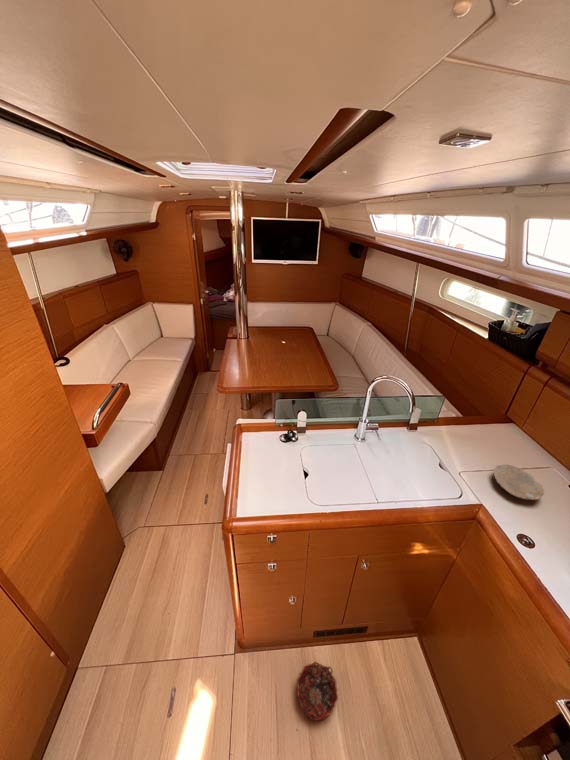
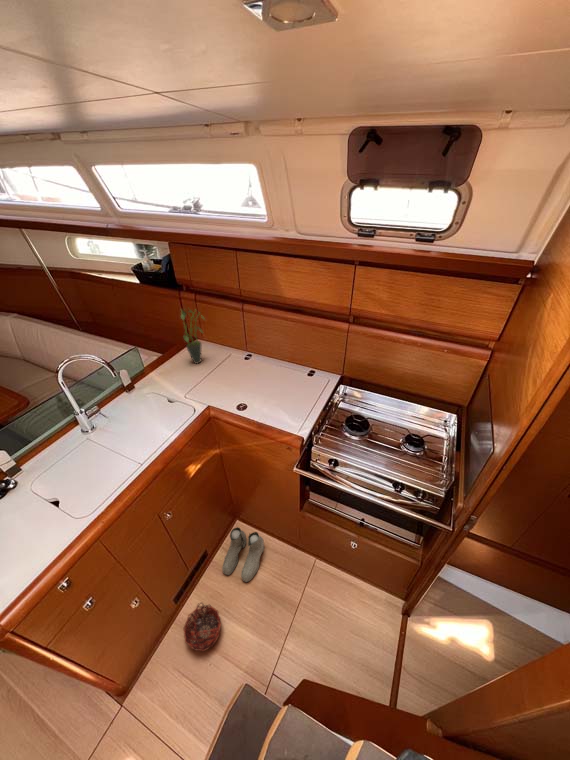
potted plant: none [495,384,549,451] -> present [181,310,204,364]
bowl: present [494,464,544,500] -> none [202,367,234,387]
boots: none [368,645,434,721] -> present [222,527,264,582]

